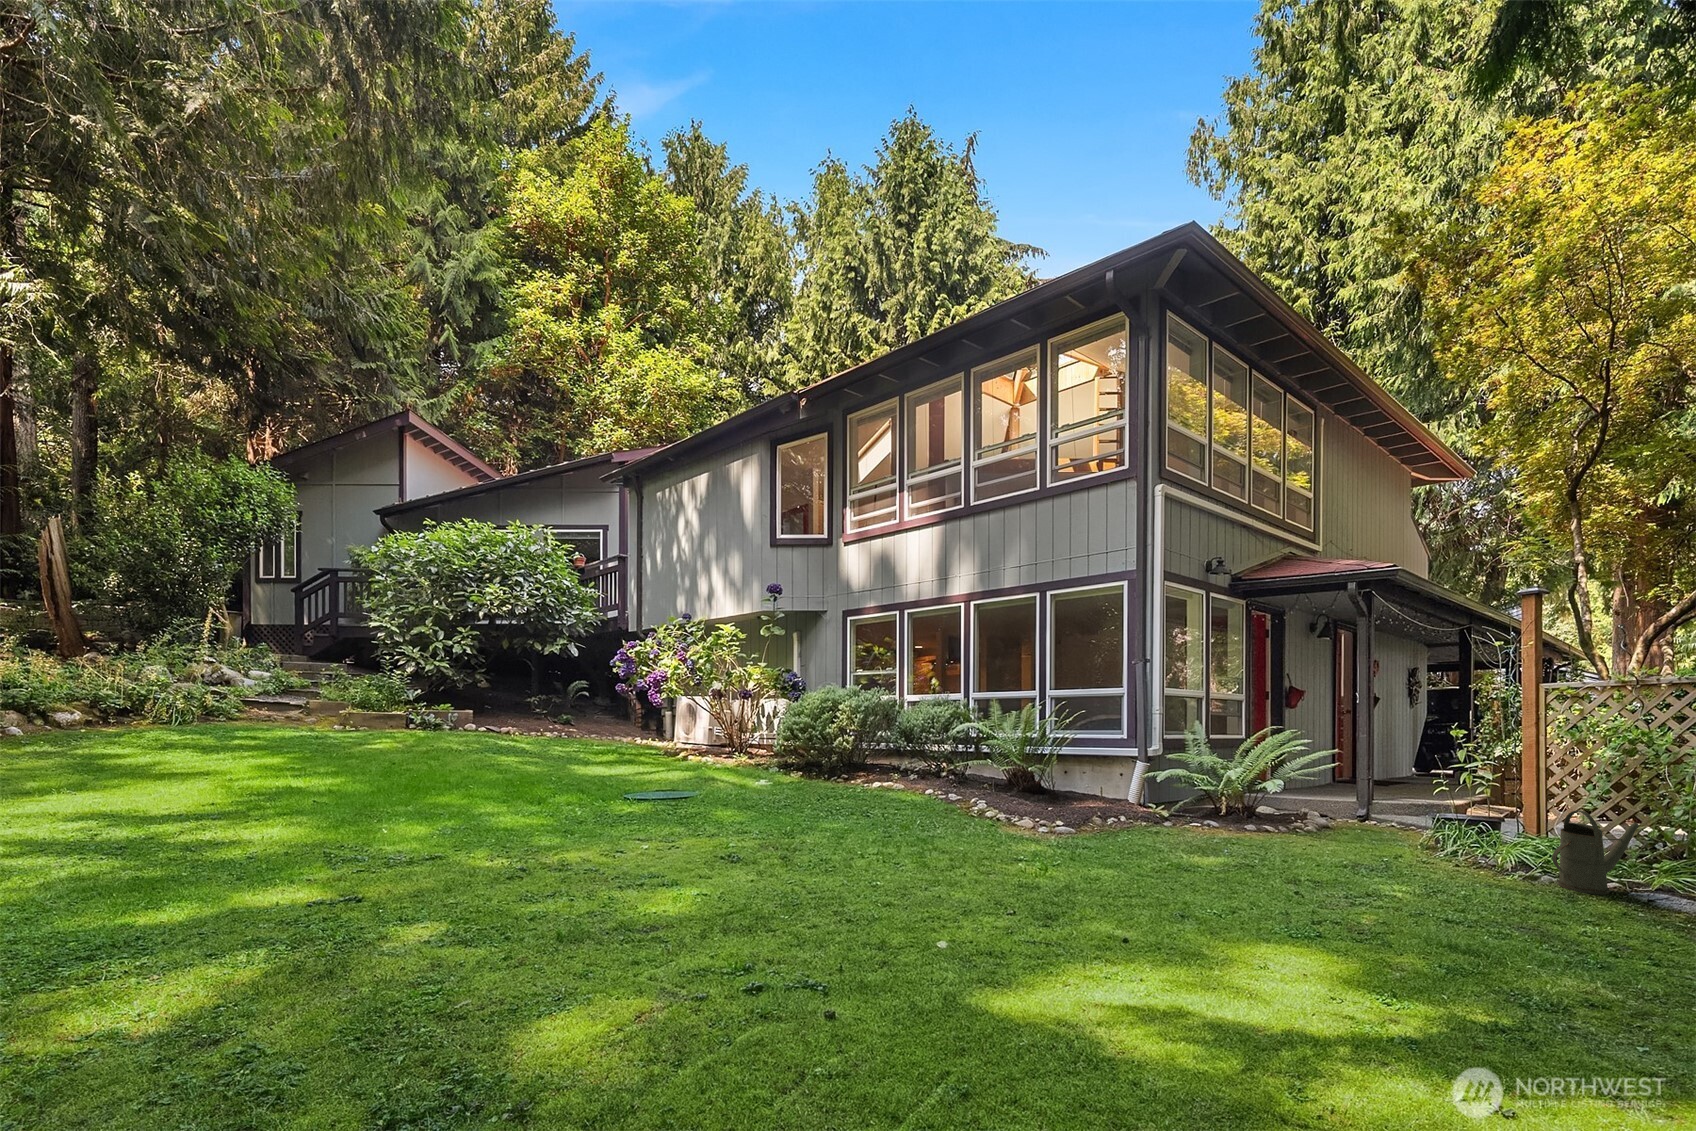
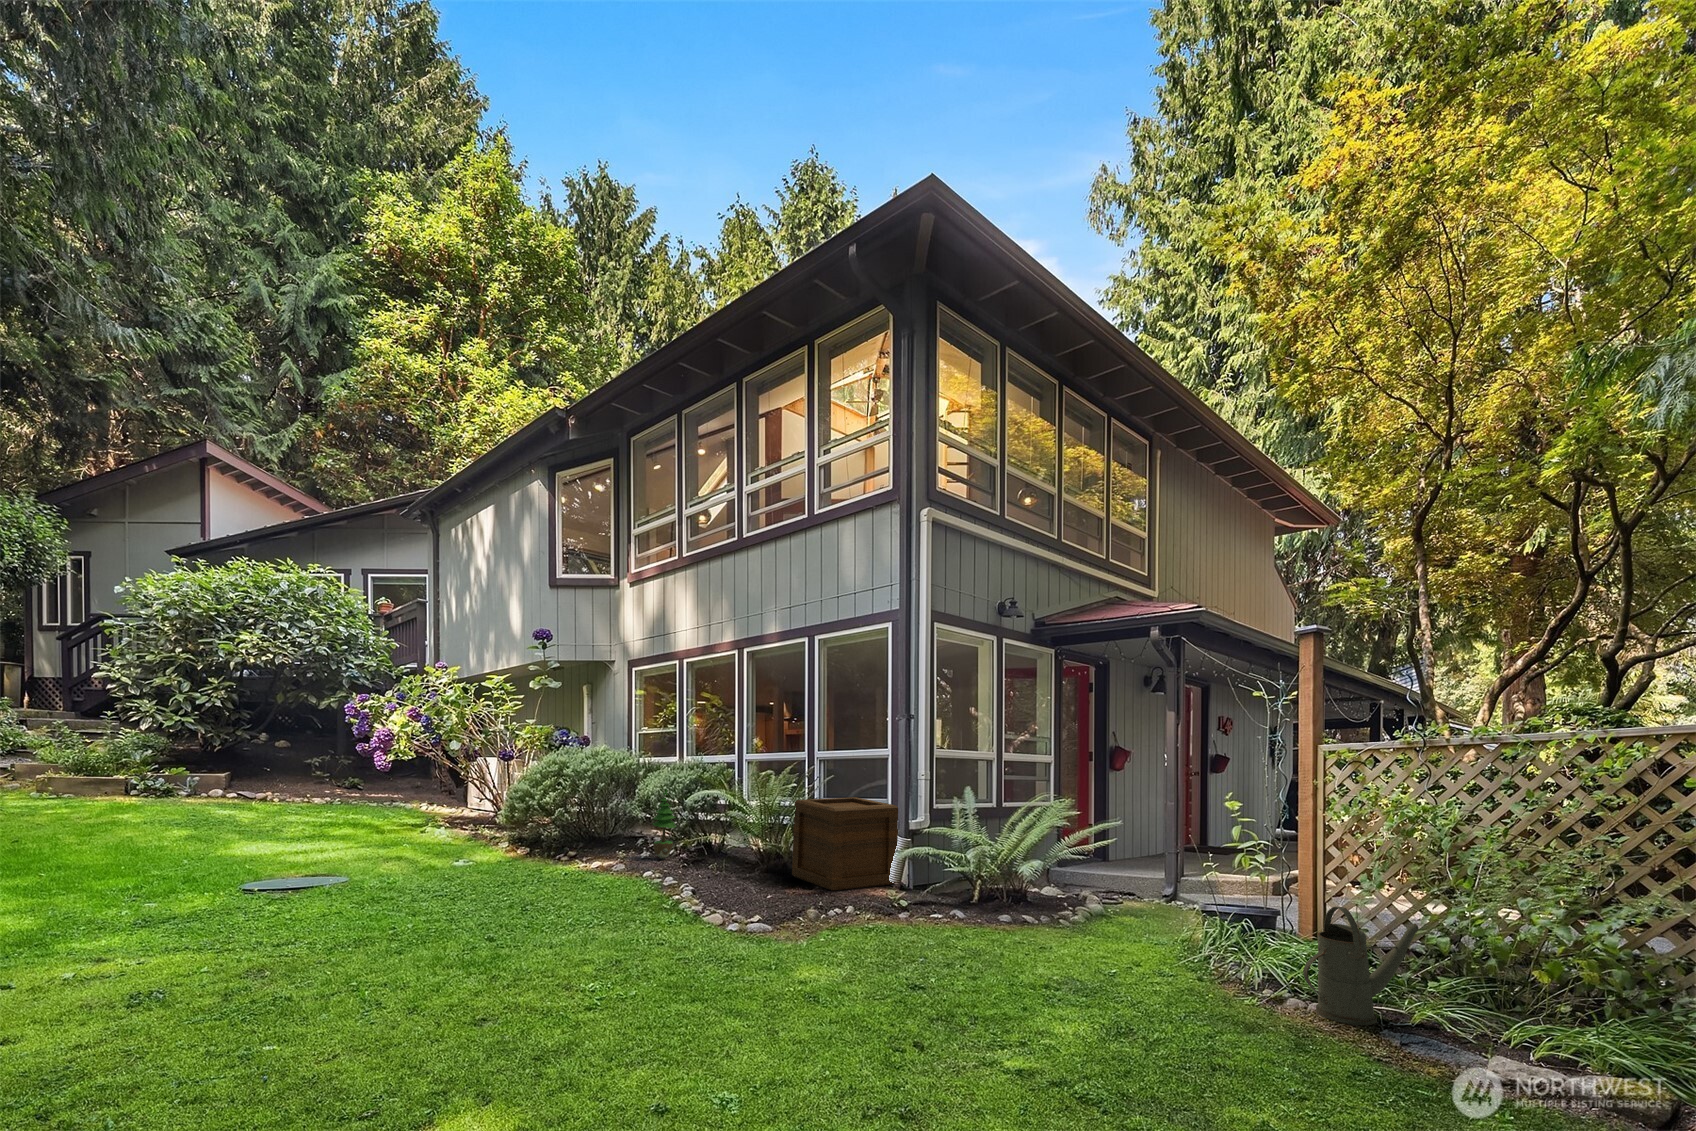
potted tree: none [921,720,941,777] -> present [653,789,676,859]
wooden crate: none [1051,726,1141,801] -> present [792,797,898,891]

